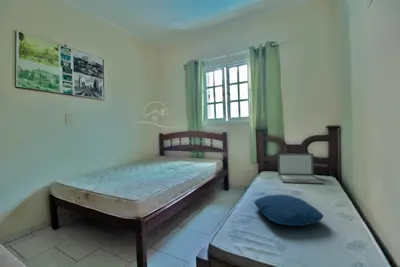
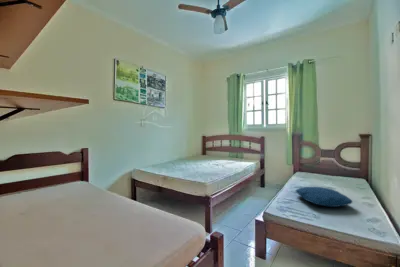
laptop: present [278,153,323,184] -> none [313,157,356,184]

